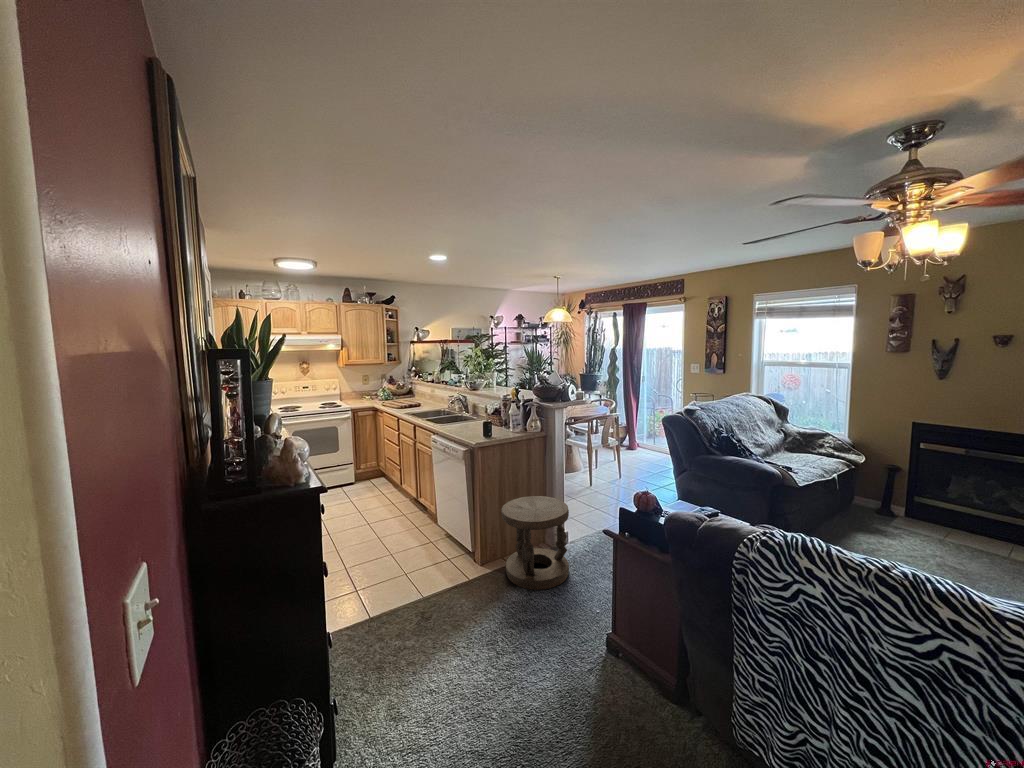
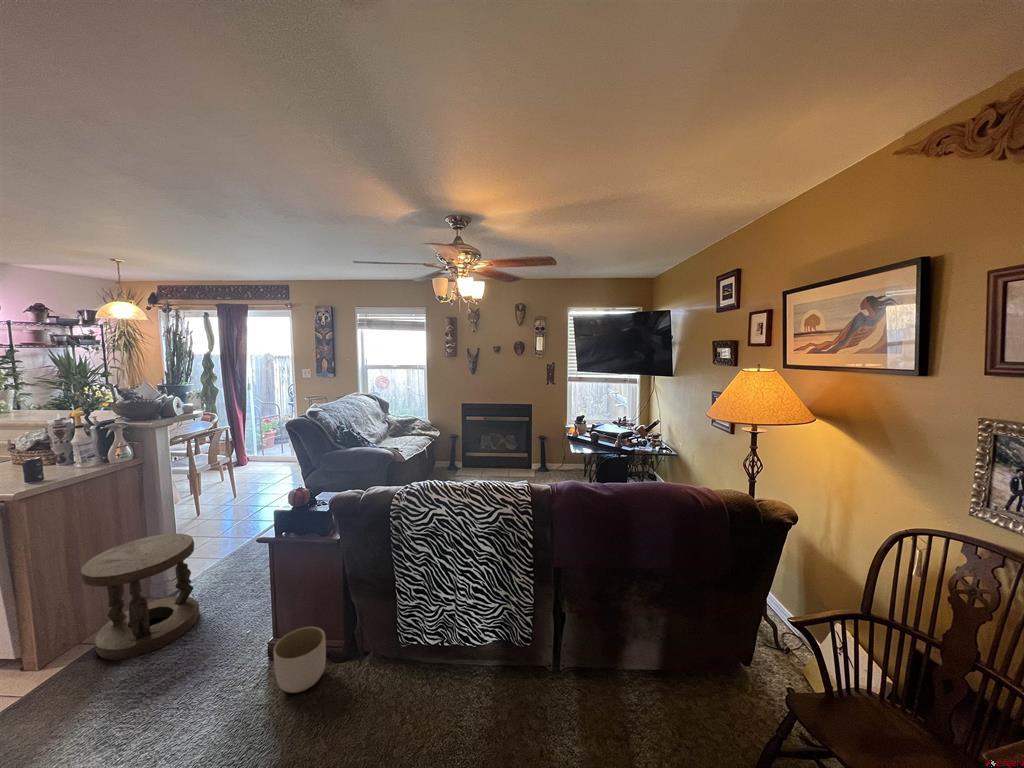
planter: none [603,638,654,709] -> present [273,627,326,693]

